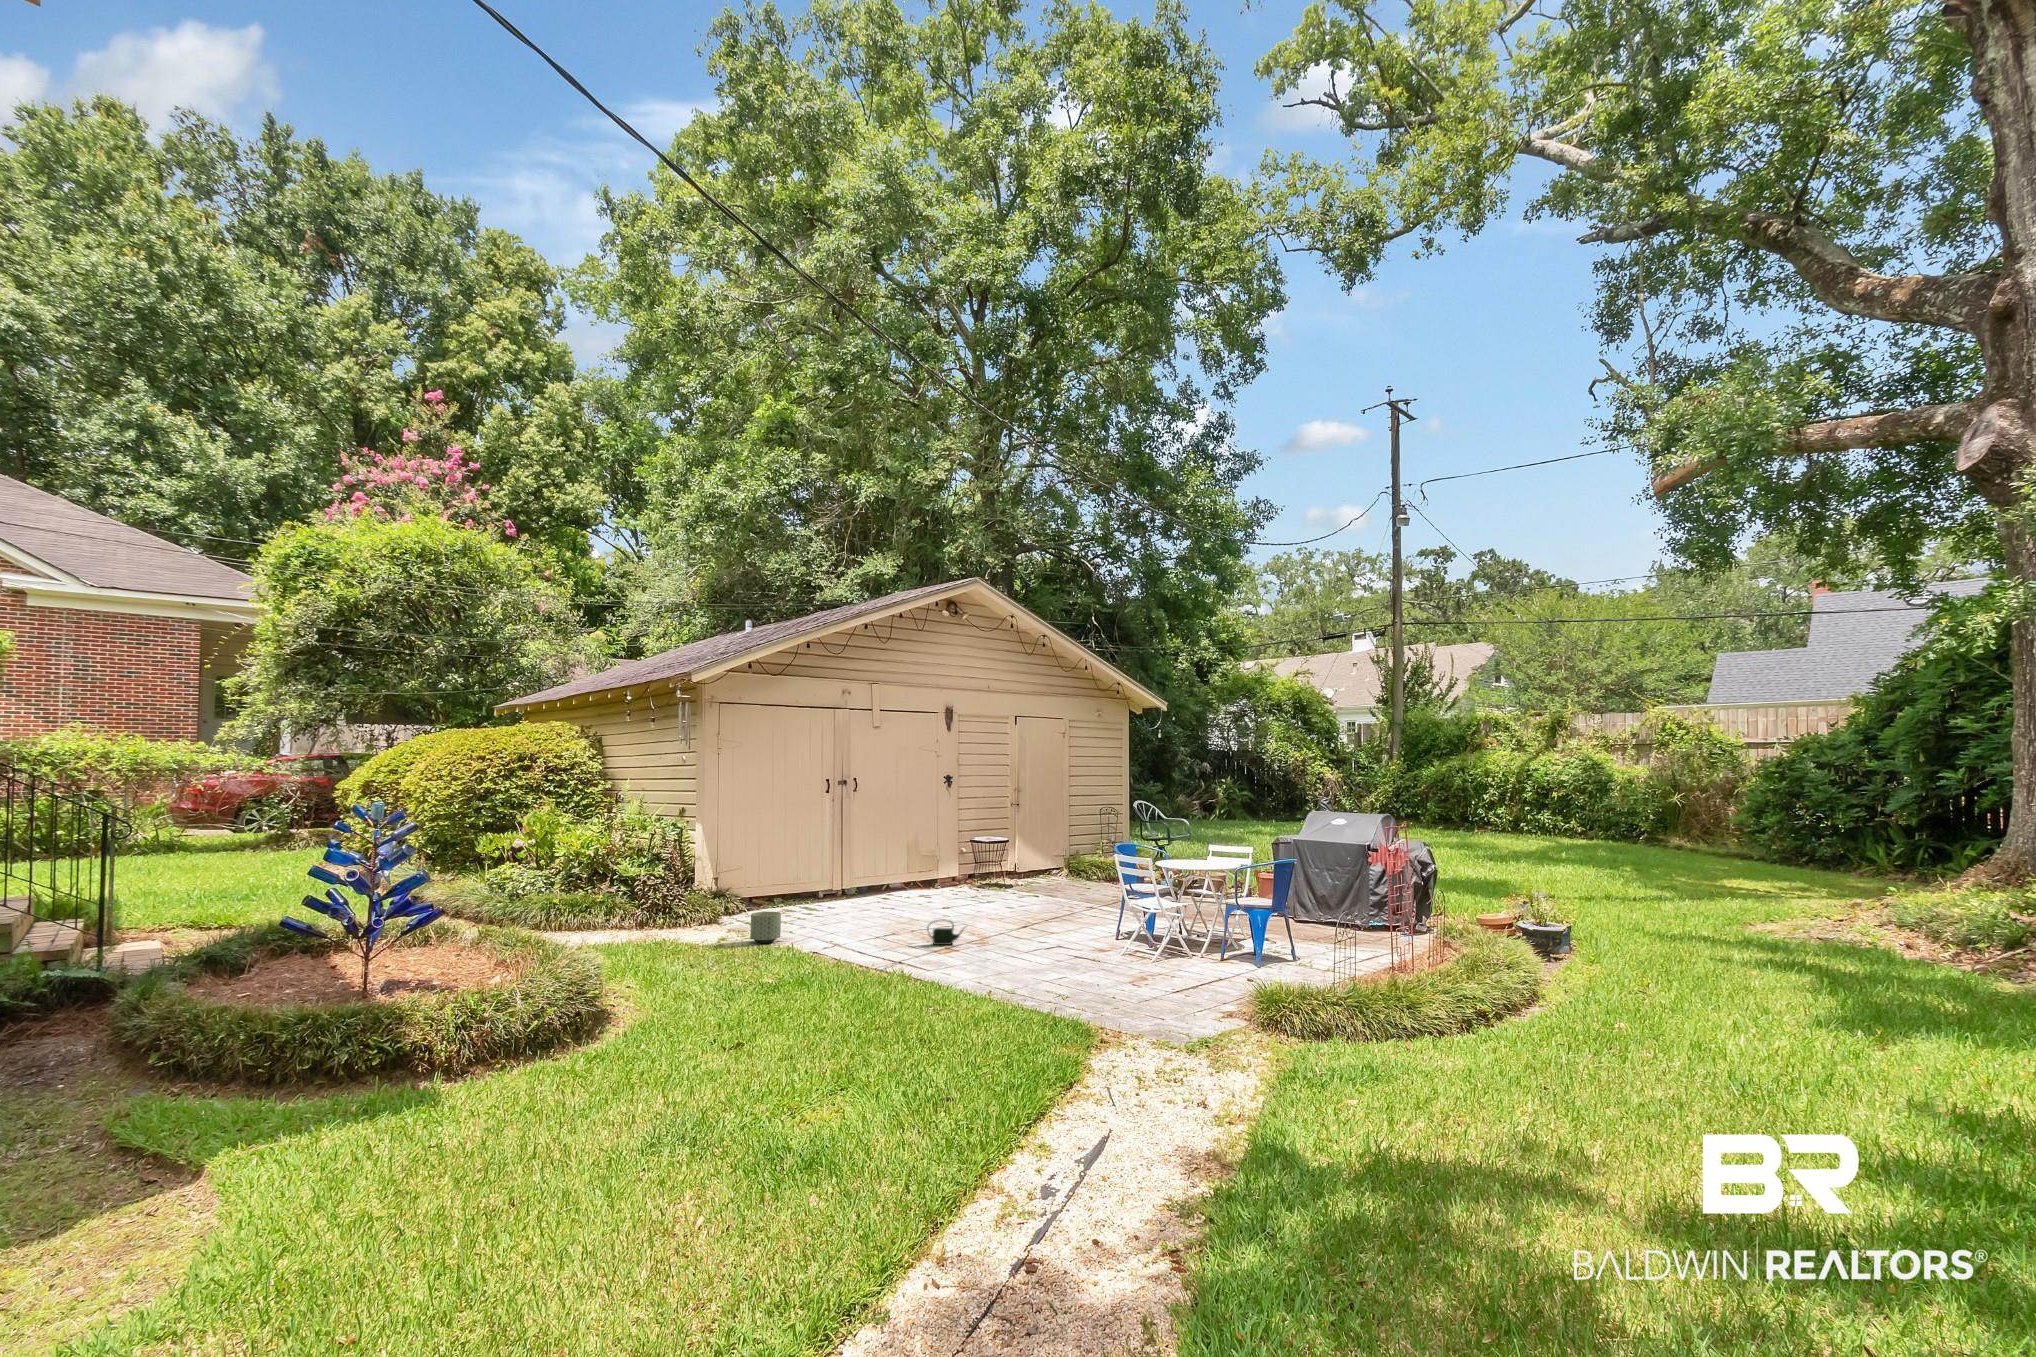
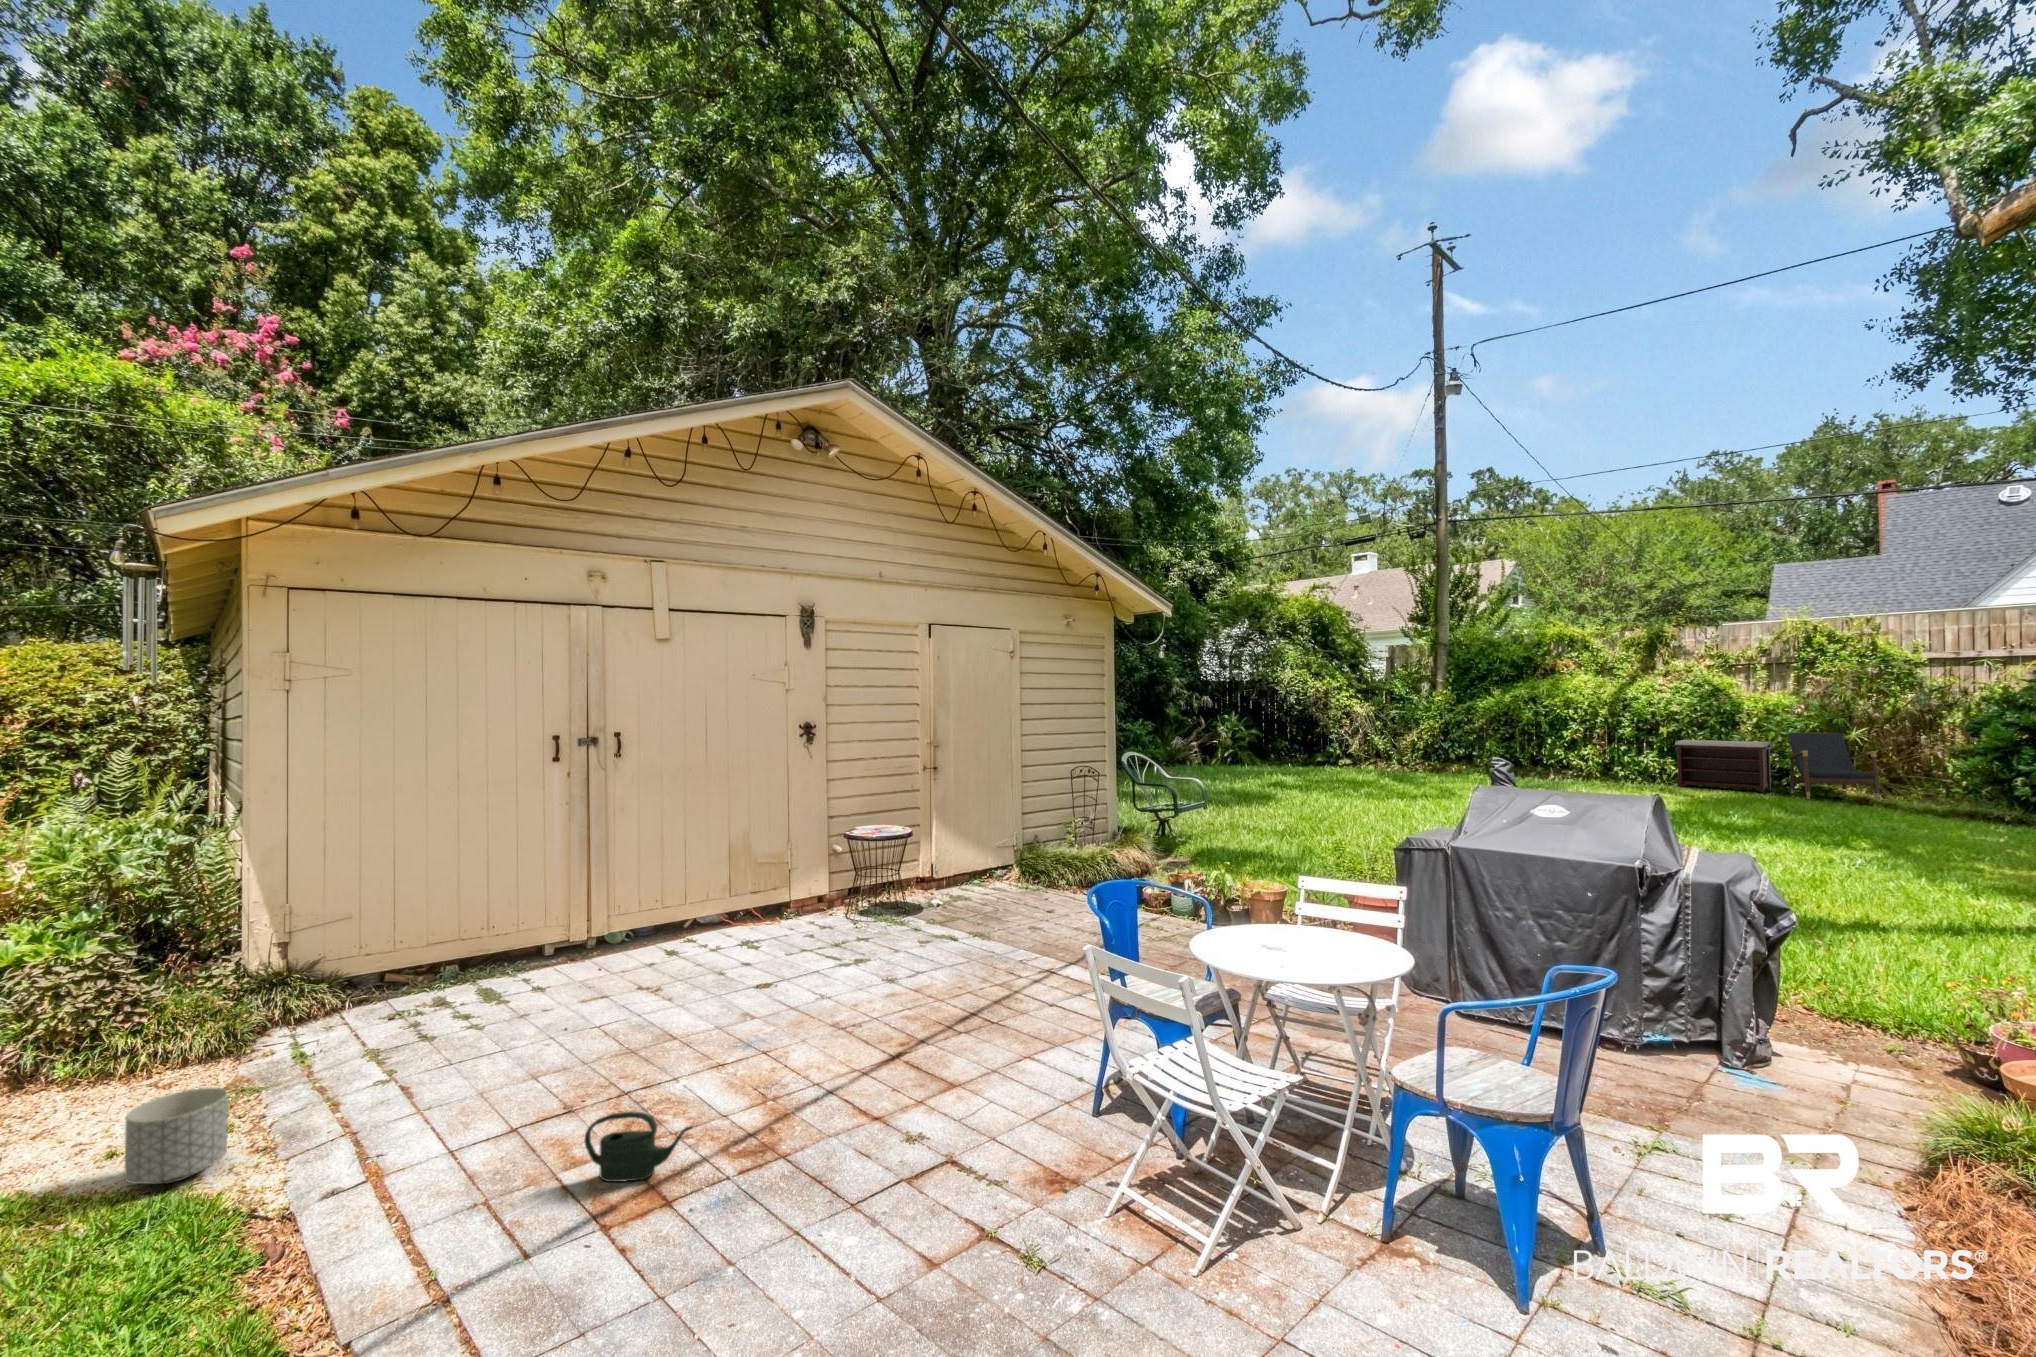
lounge chair: none [1636,796,1693,846] -> present [1788,733,1879,801]
bench: none [1560,801,1628,841] -> present [1674,740,1773,792]

